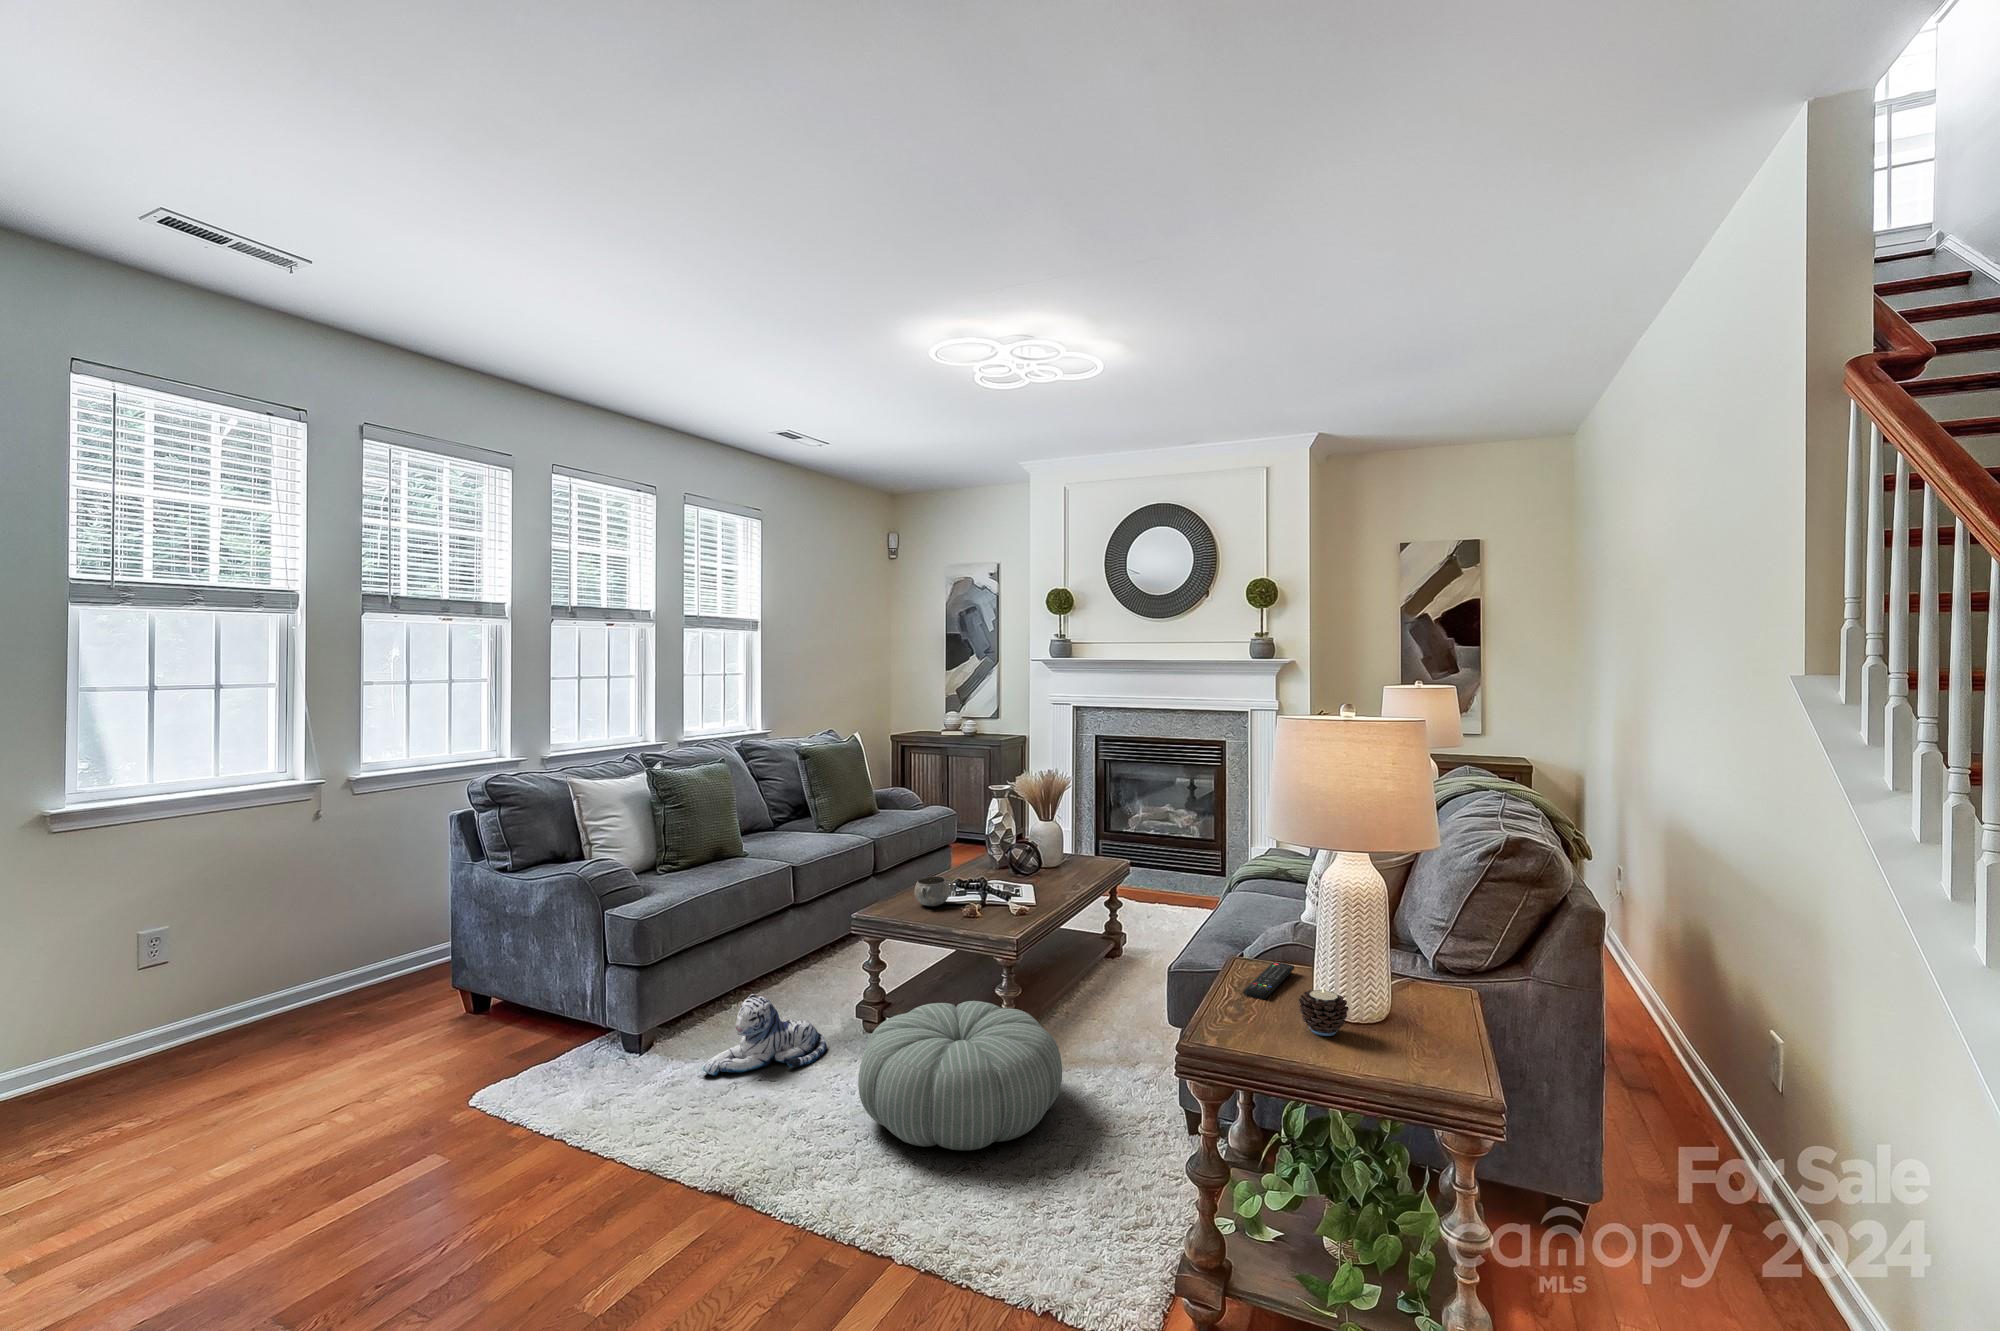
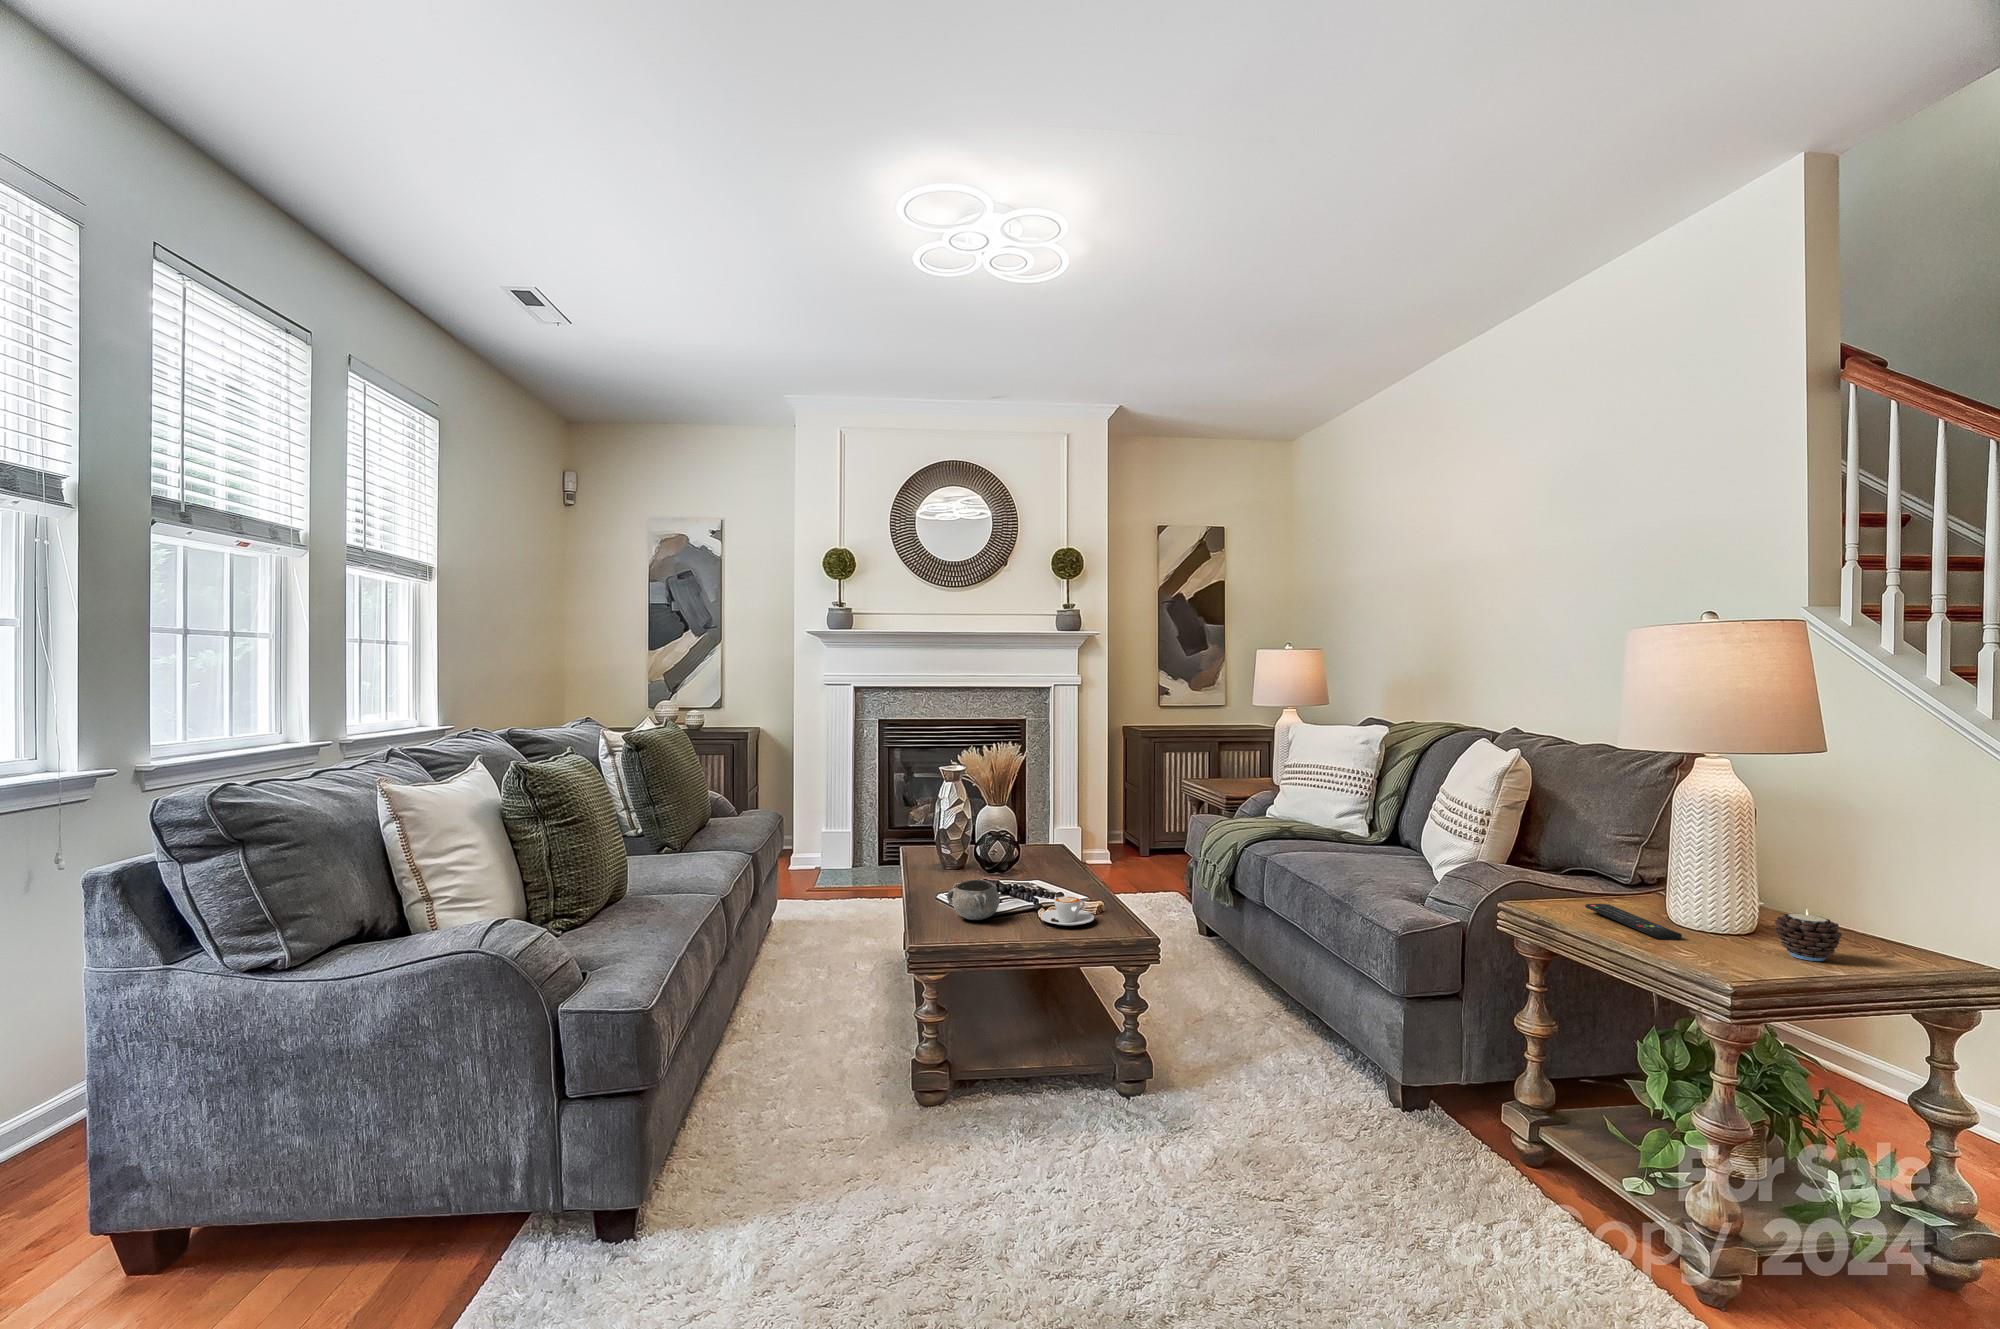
coffee cup: none [963,897,1004,920] -> present [1041,896,1094,926]
plush toy: present [702,994,827,1076] -> none [790,1089,927,1235]
pouf: present [858,1001,1062,1150] -> none [1069,1025,1345,1236]

